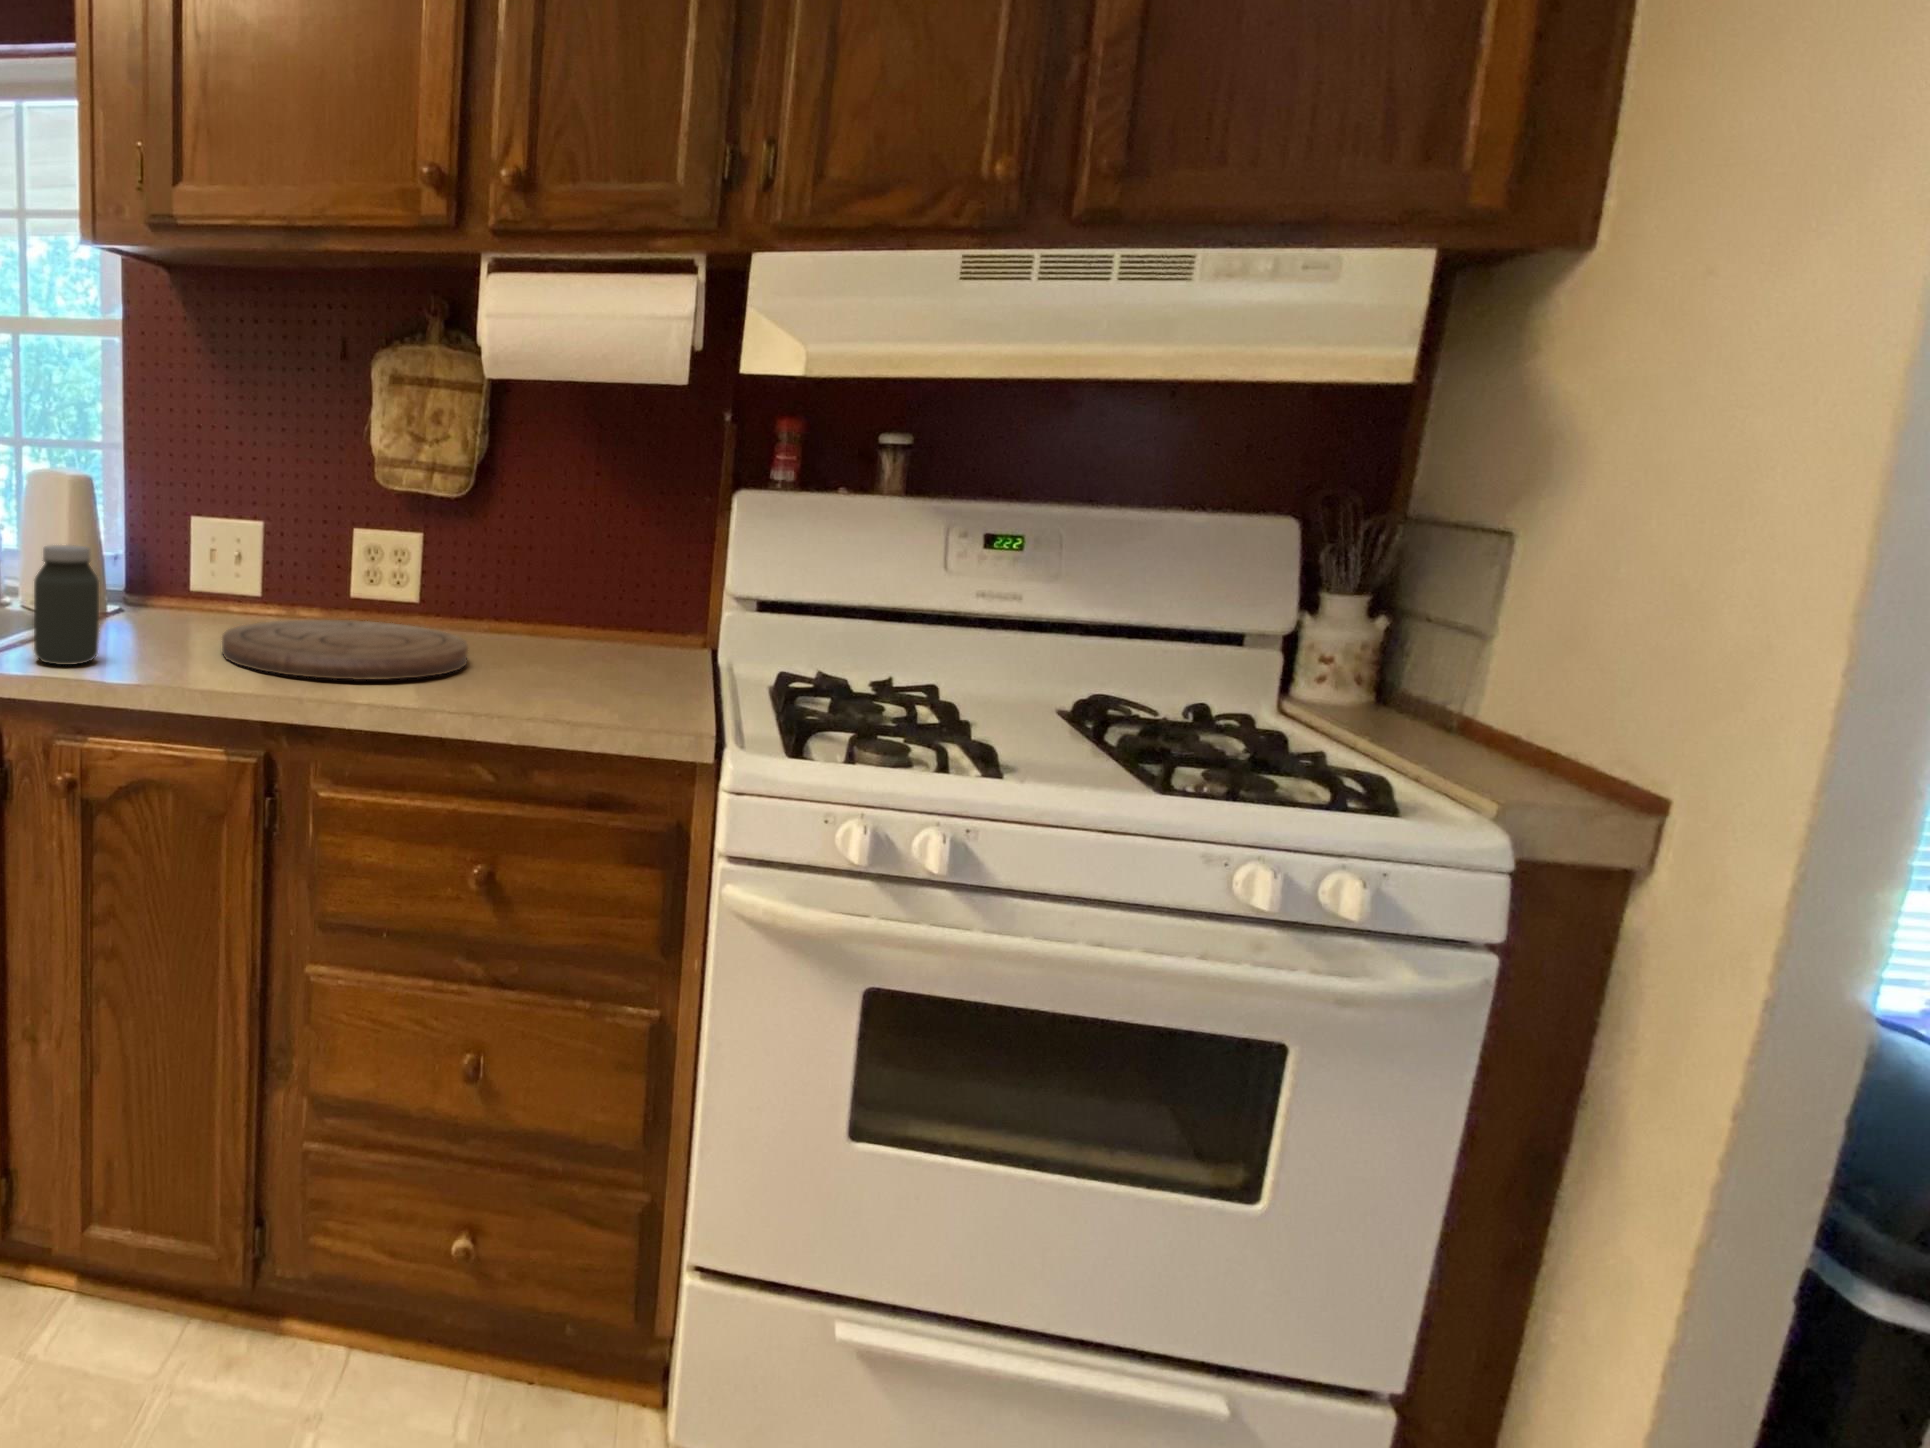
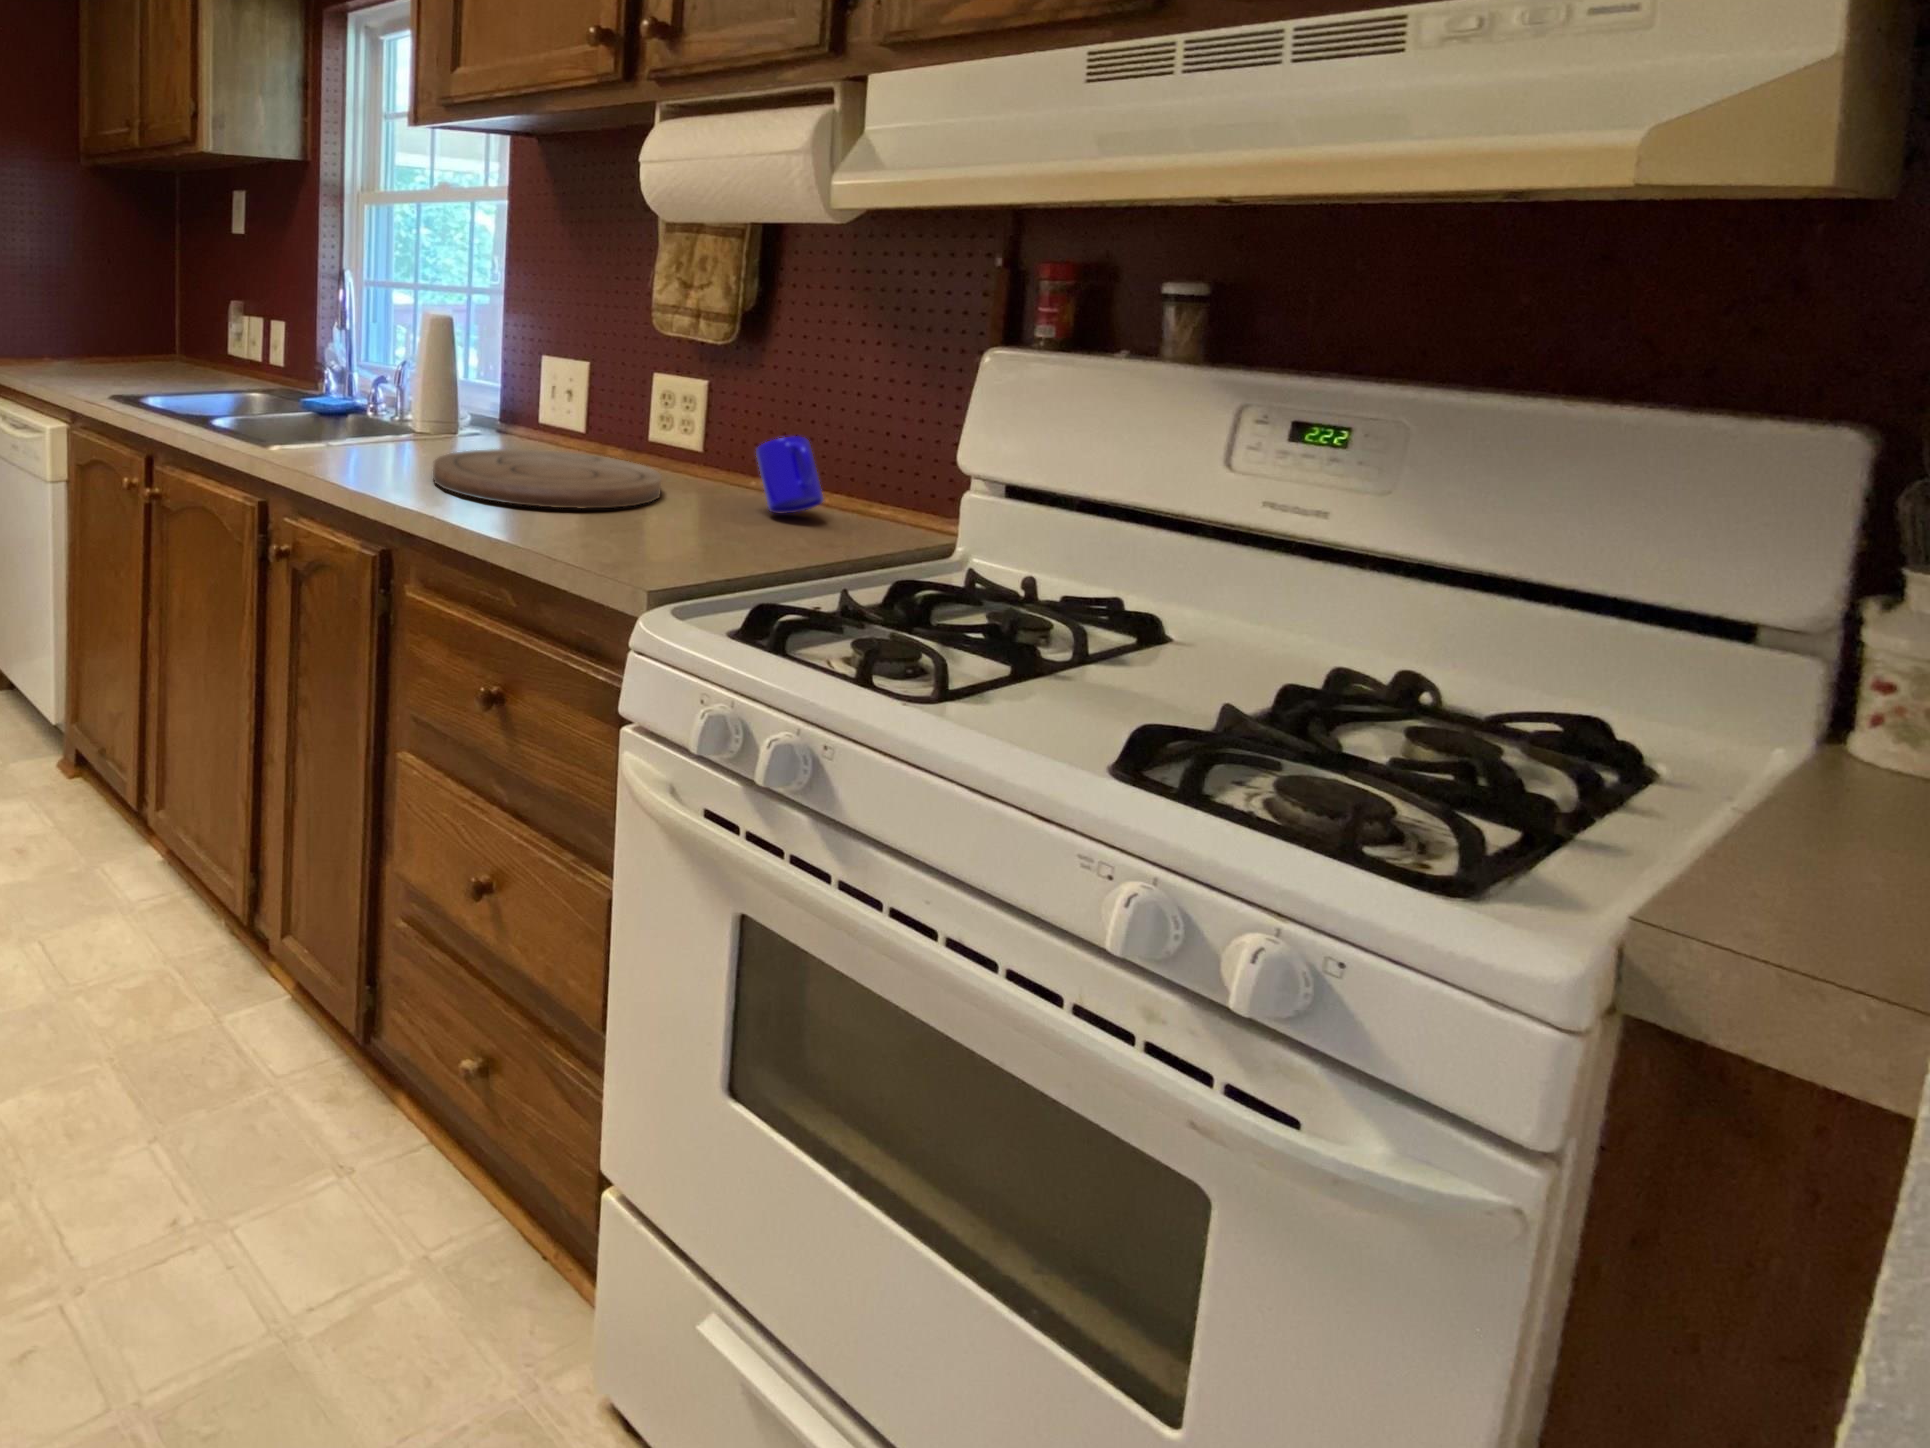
jar: present [34,545,99,665] -> none [296,367,347,461]
mug: none [536,580,609,653] -> present [756,437,823,513]

